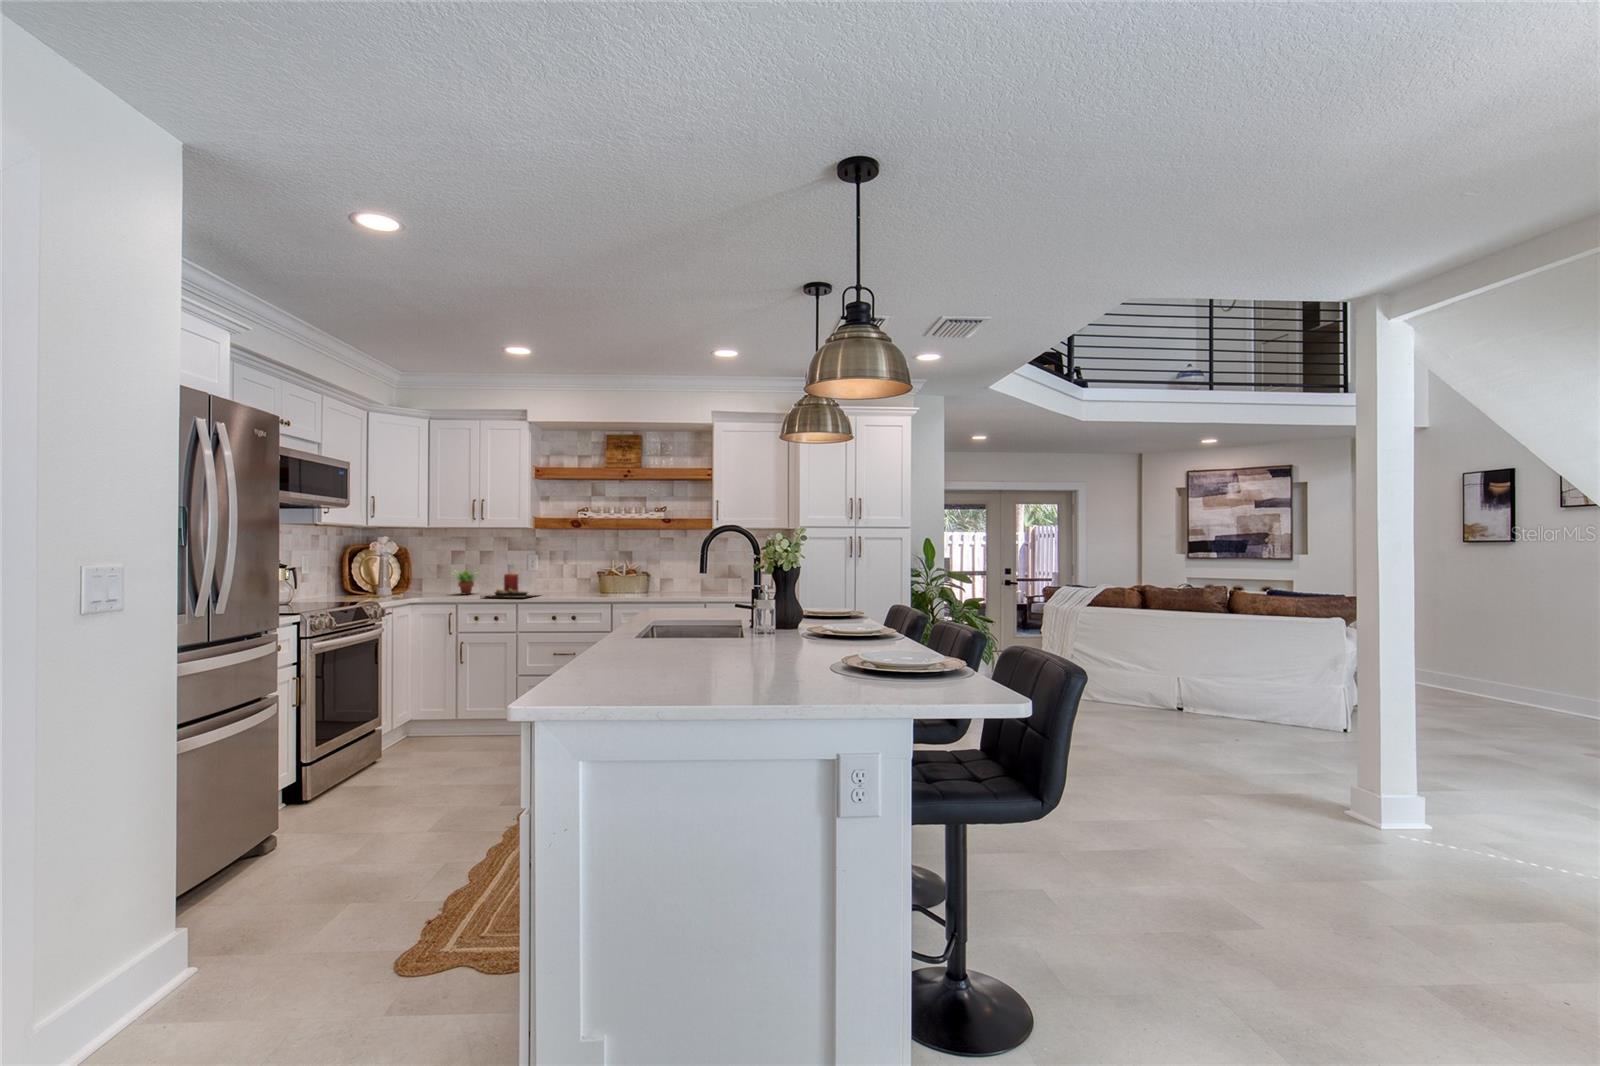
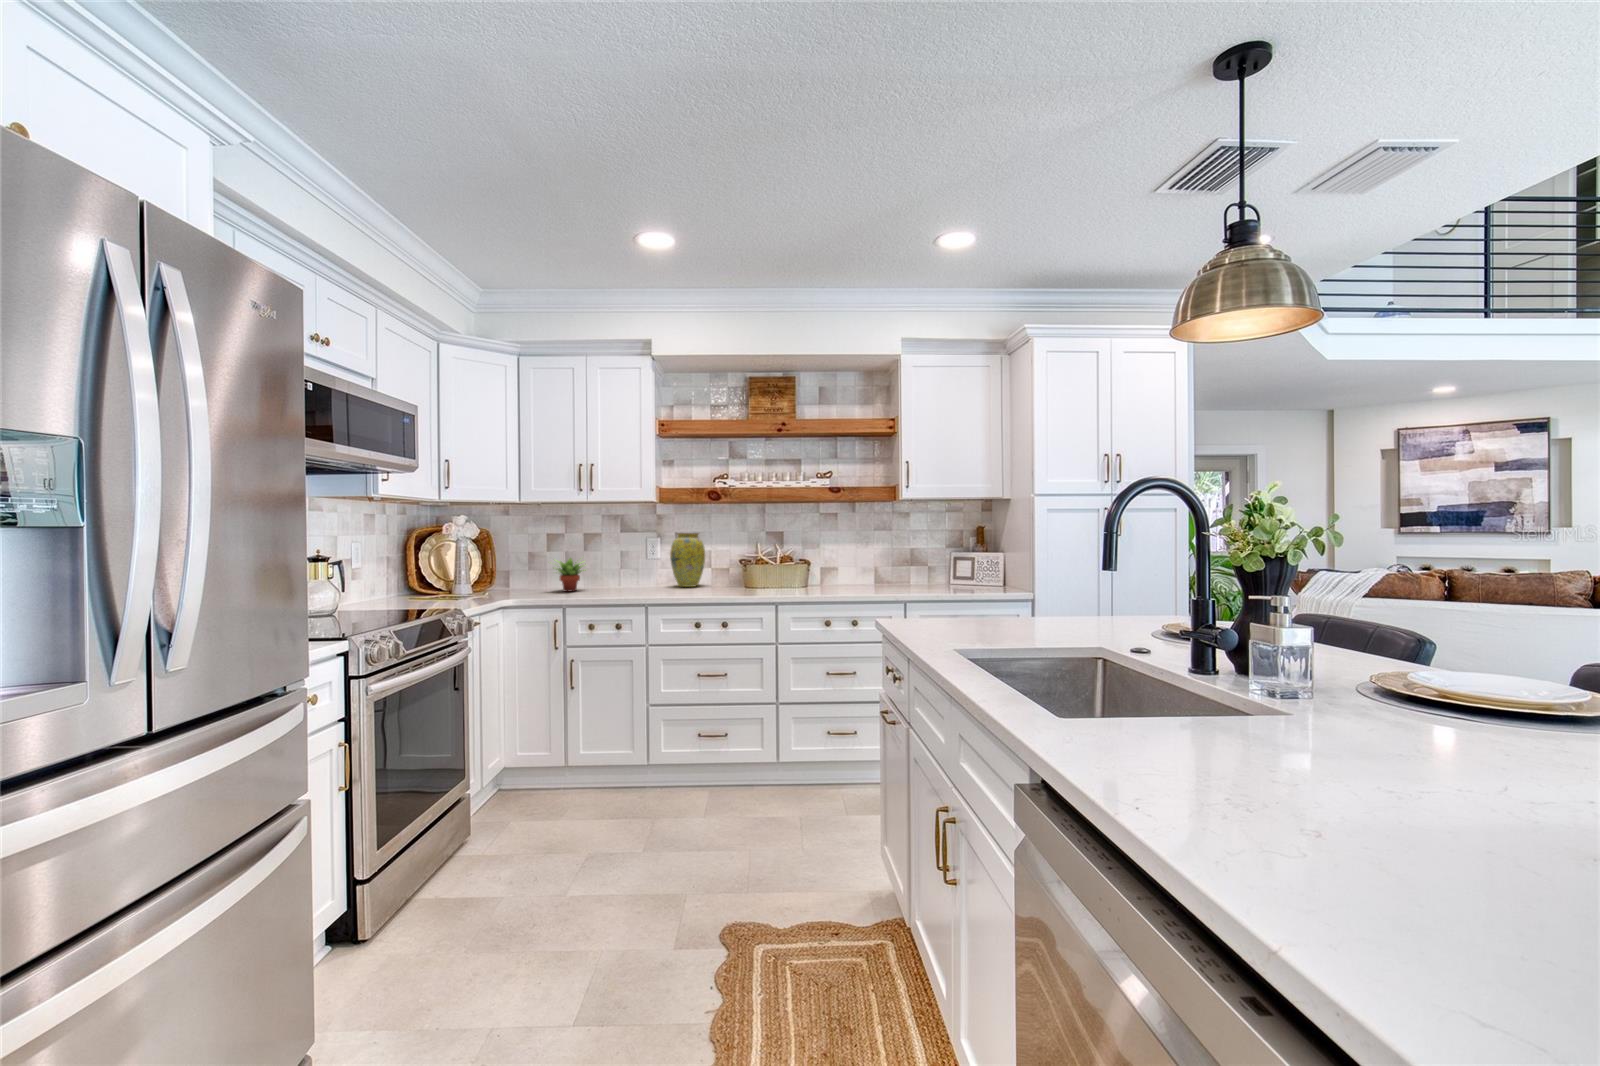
vase: none [545,551,572,592] -> present [670,533,705,587]
candle: present [483,574,535,598] -> none [593,562,674,597]

